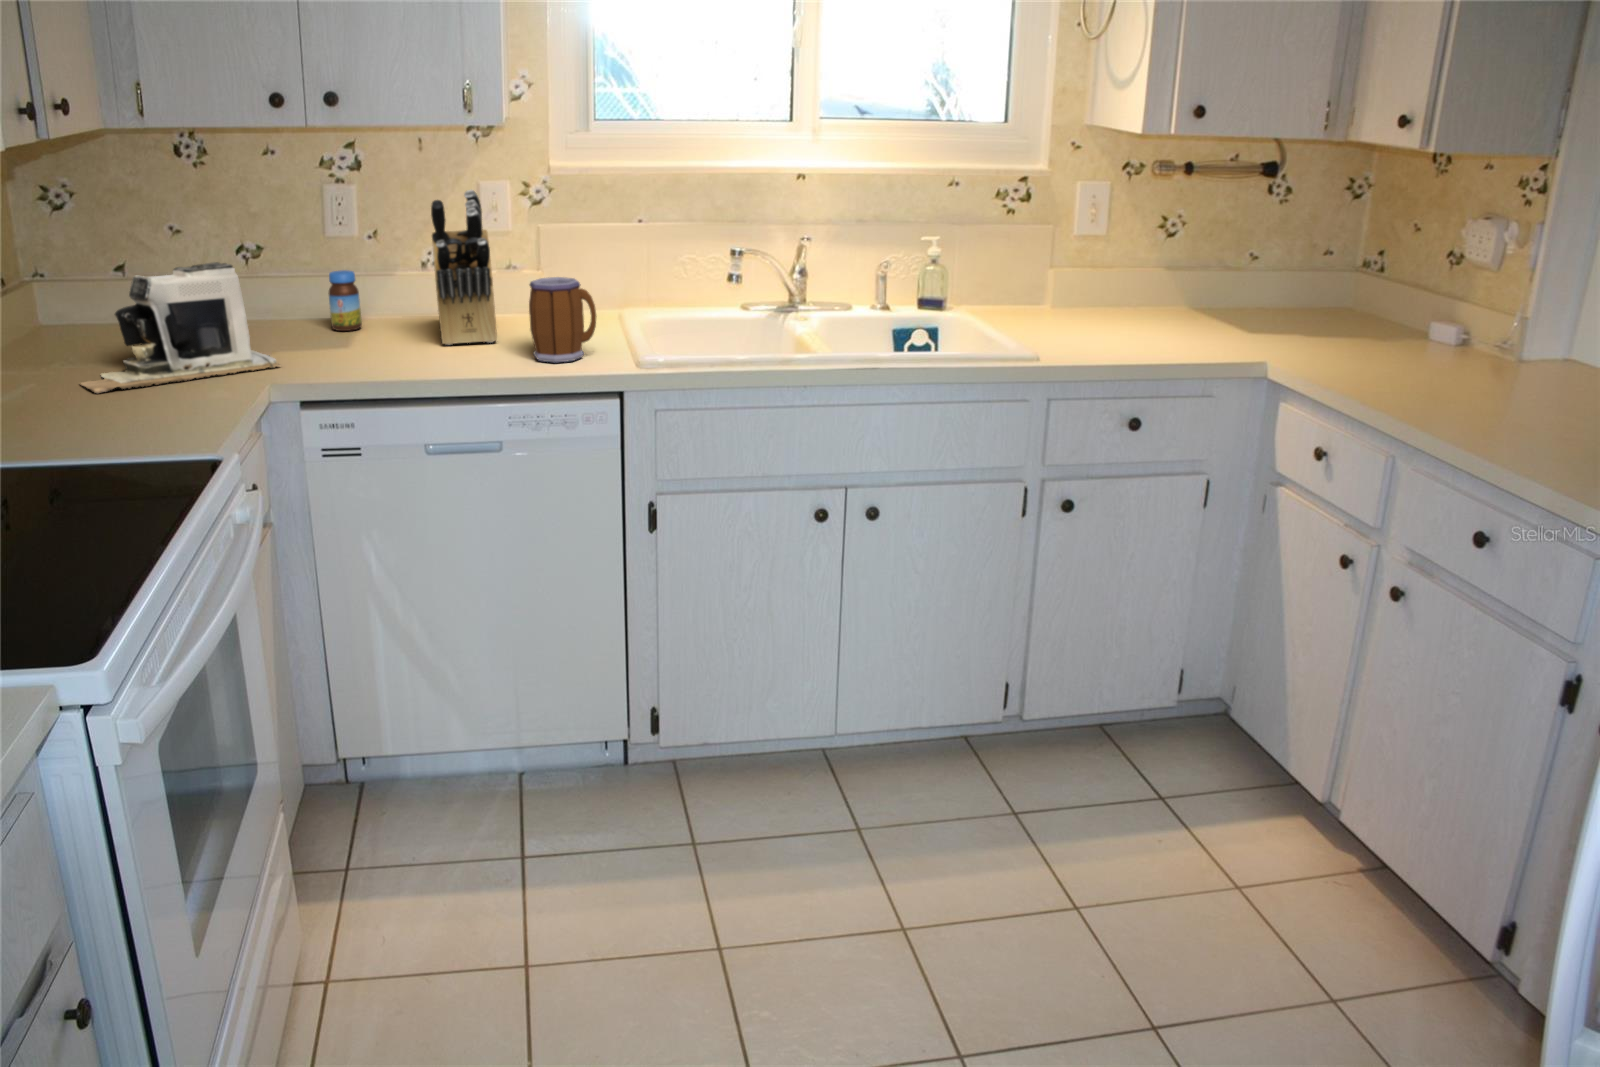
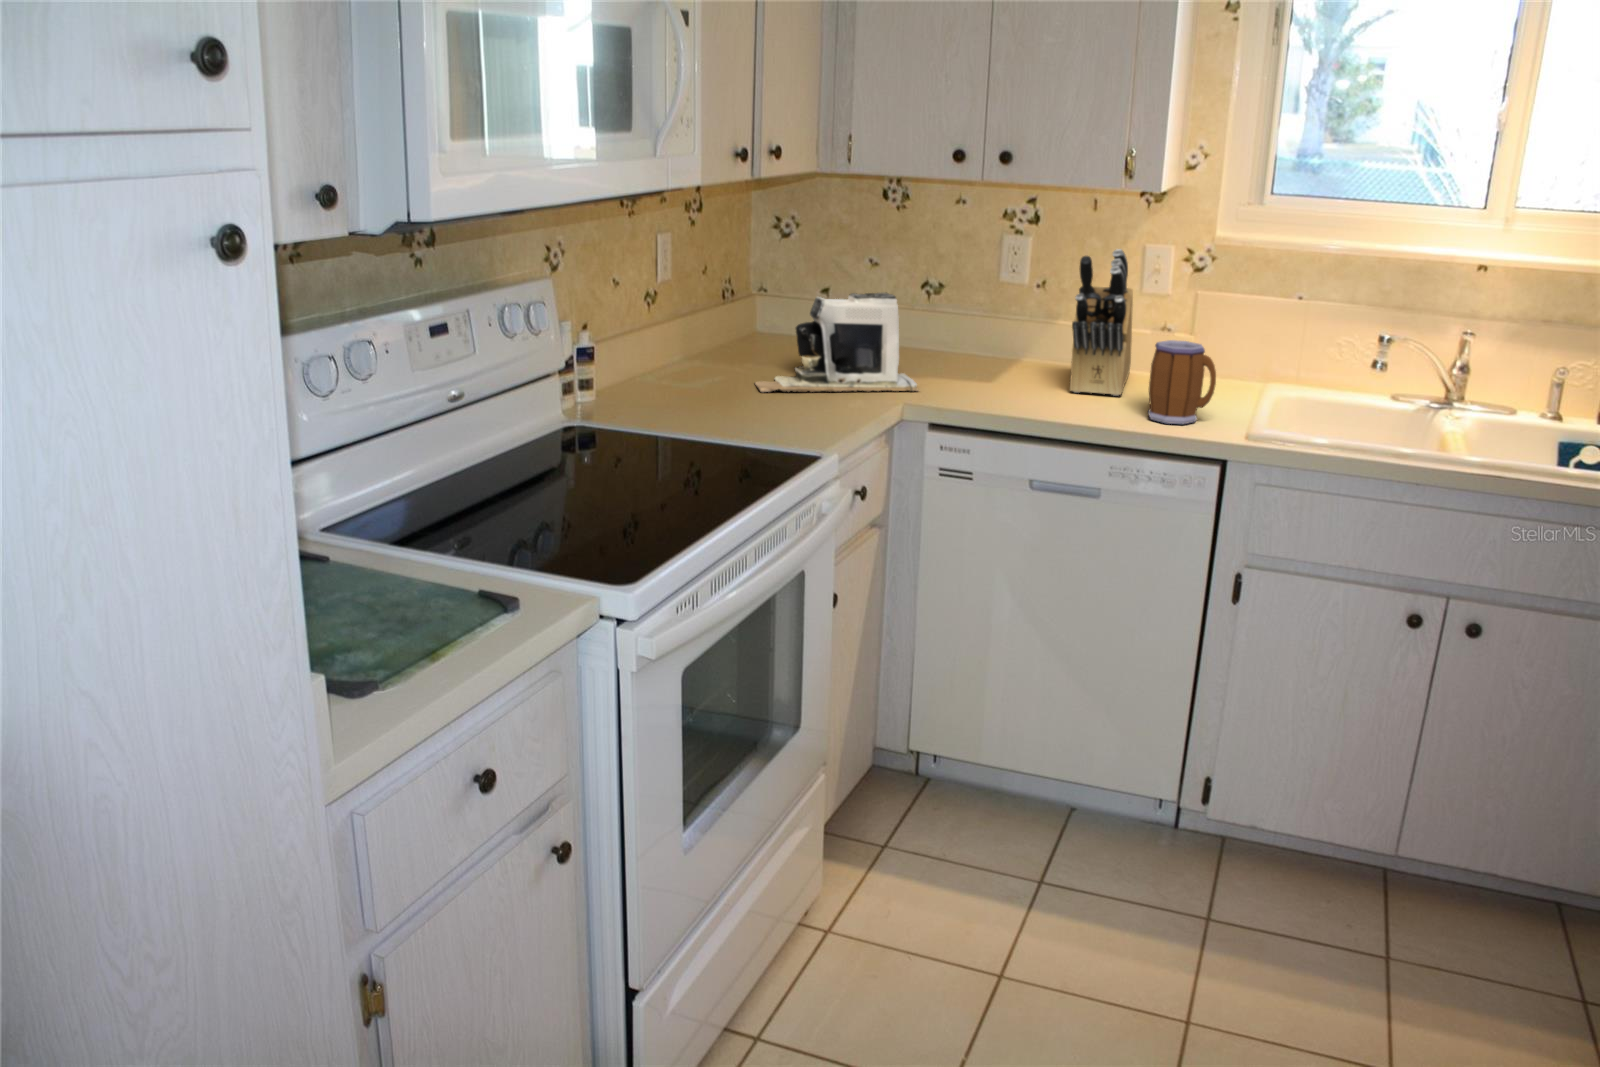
jar: present [328,270,362,331] -> none [983,313,1011,368]

